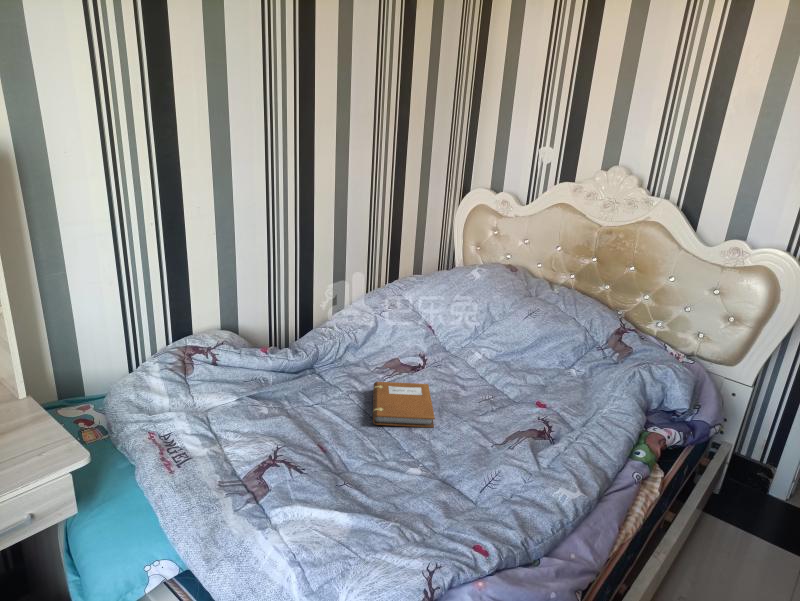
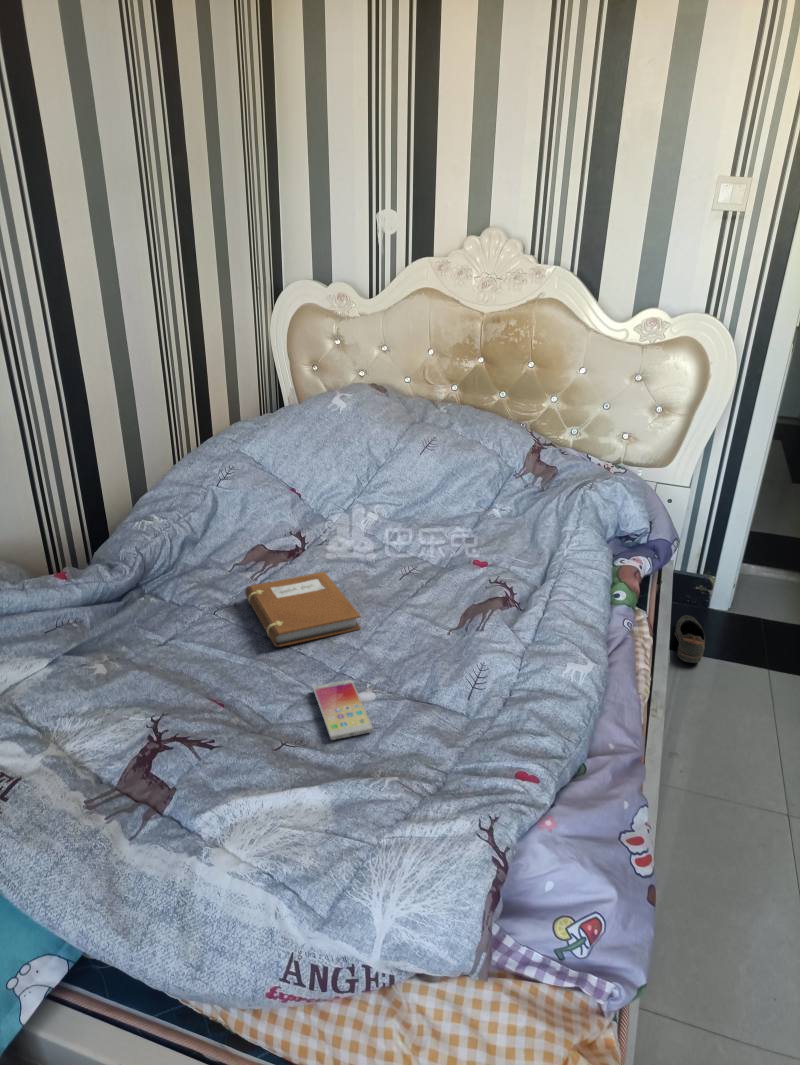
smartphone: none [375,455,409,495] -> present [313,680,373,740]
shoe: none [722,493,755,535] -> present [675,615,705,663]

